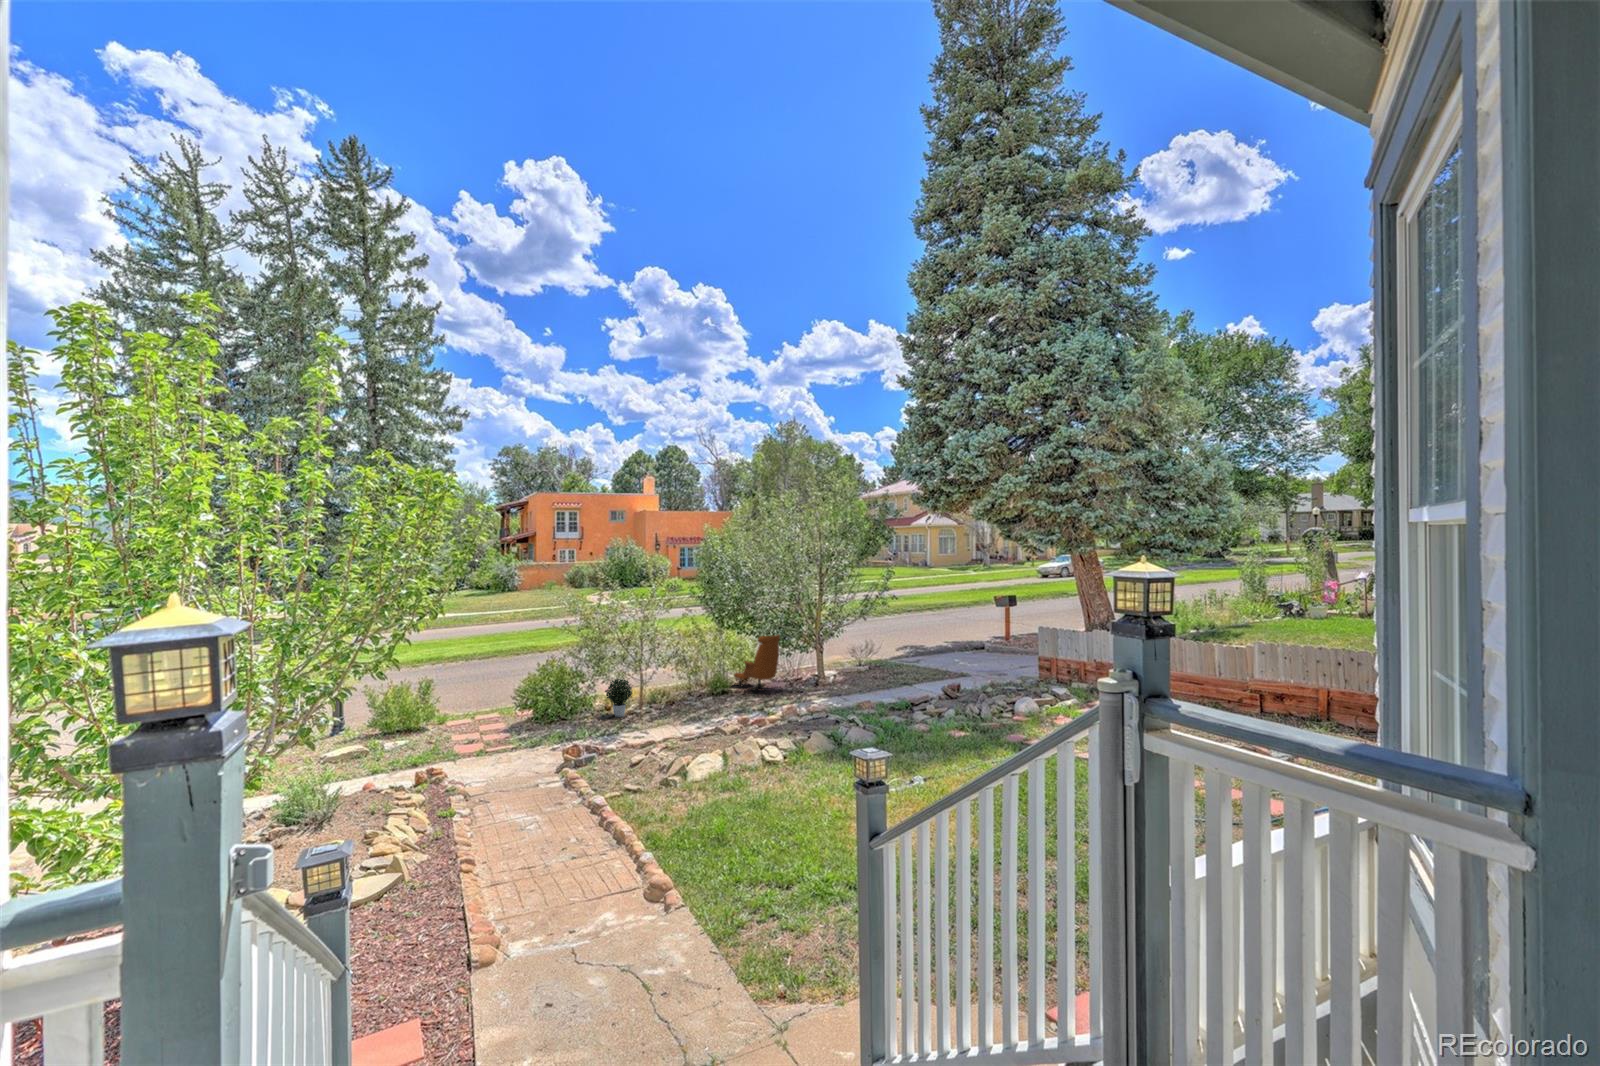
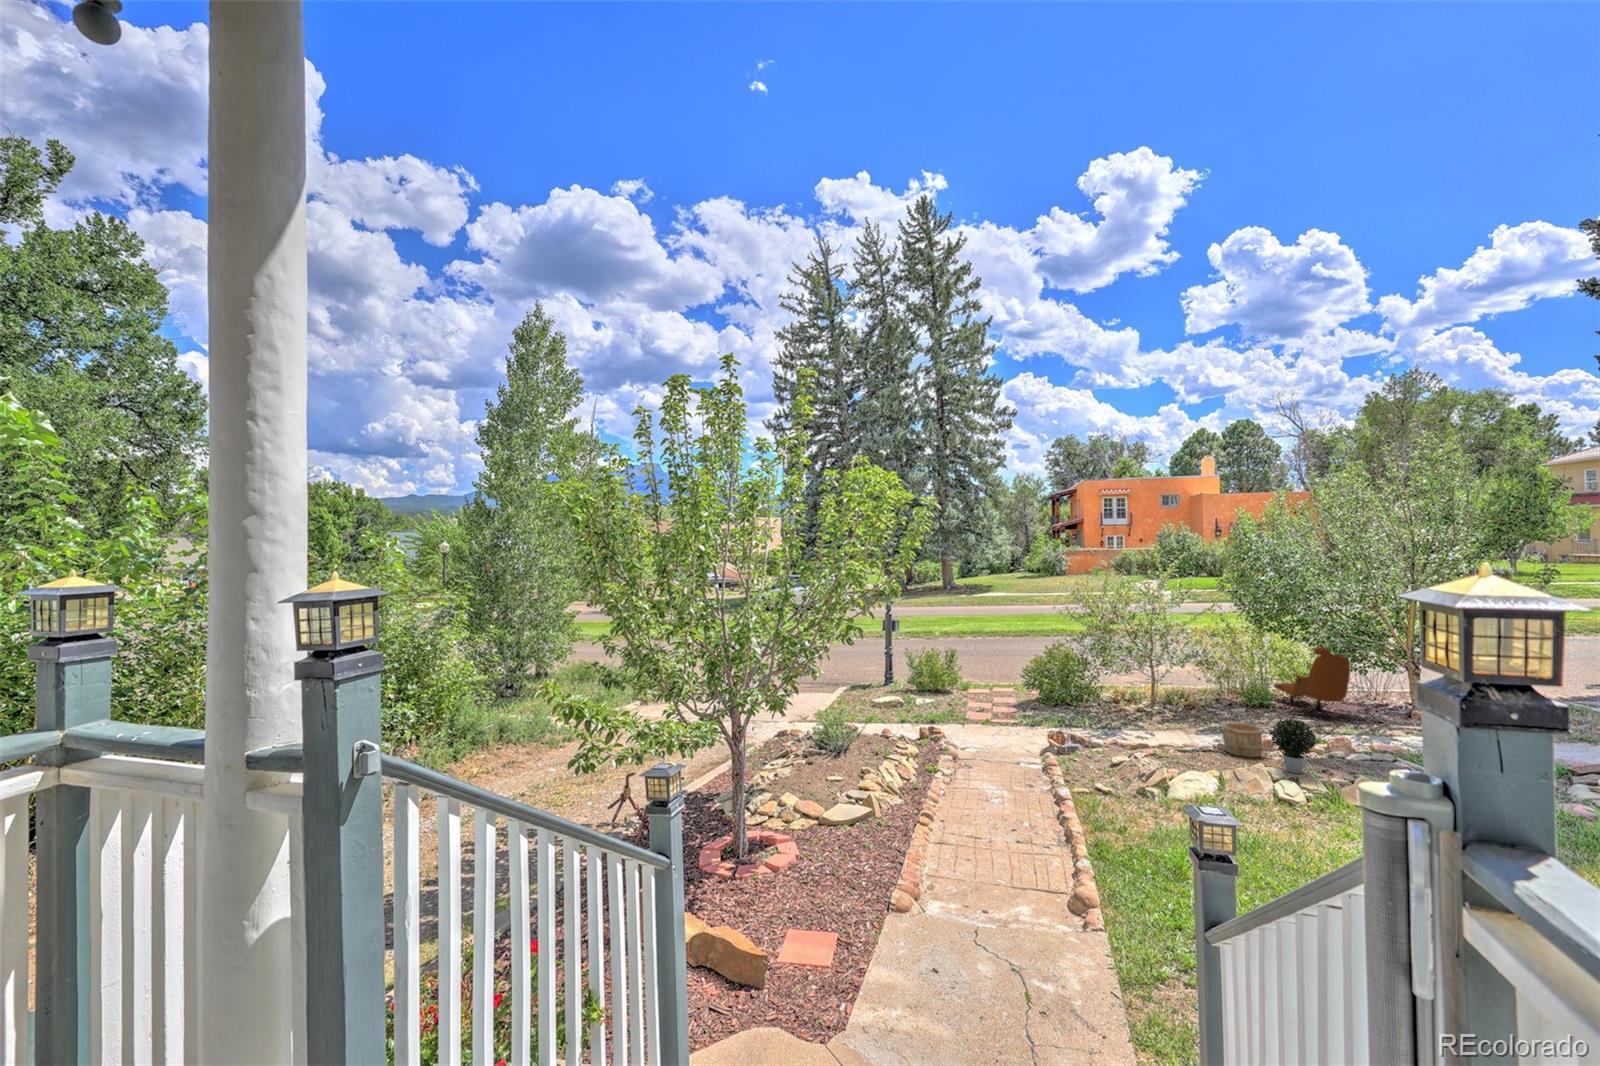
potted plant: present [605,679,632,717] -> present [1269,719,1317,774]
wooden bucket: none [709,704,737,733] -> present [1223,722,1263,757]

